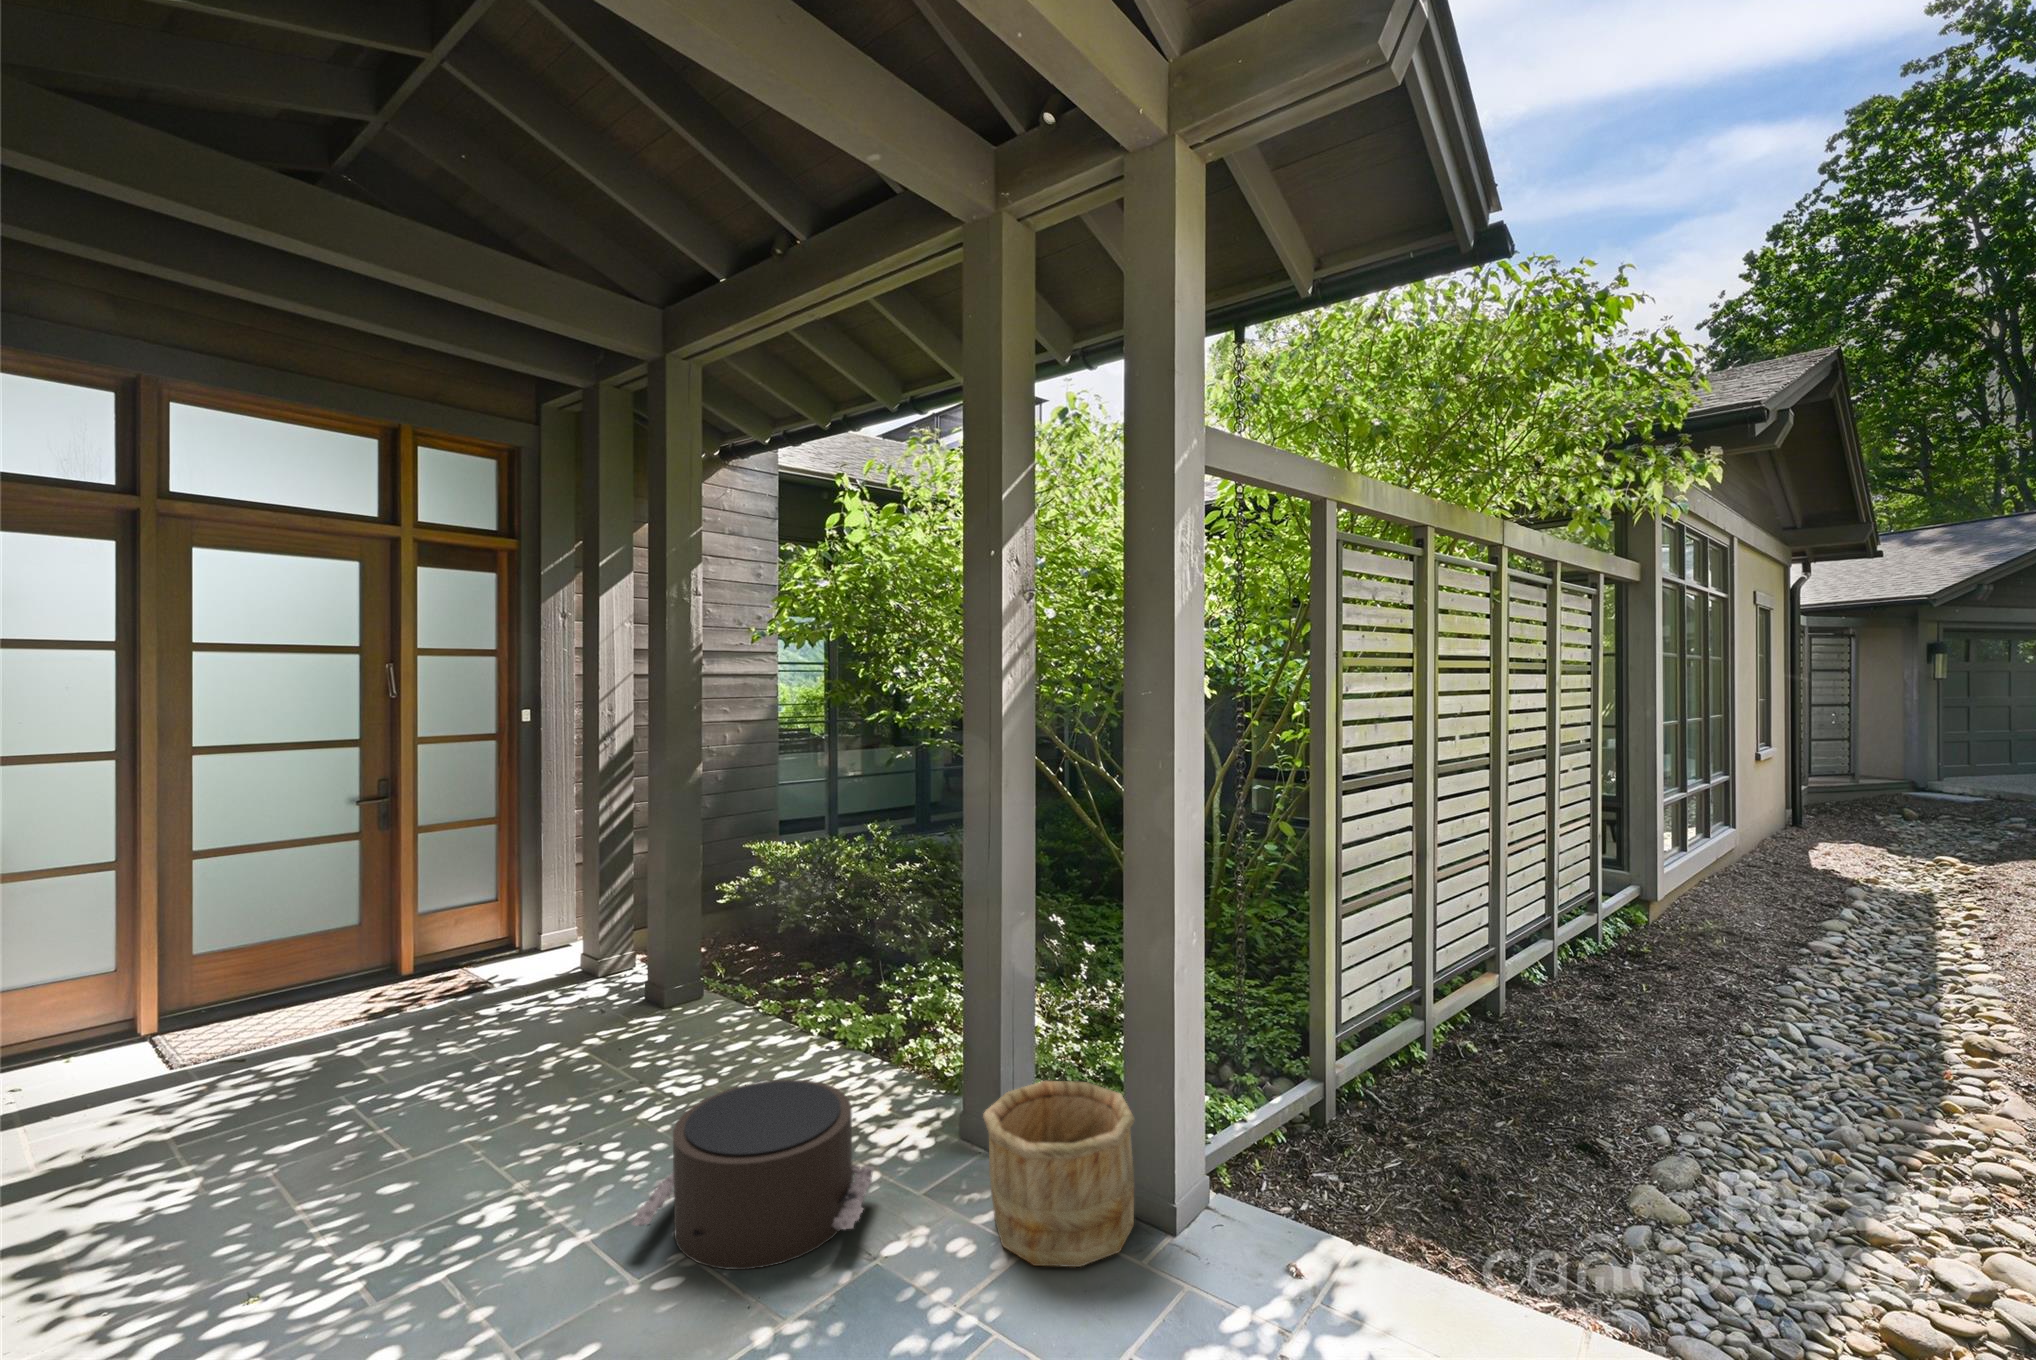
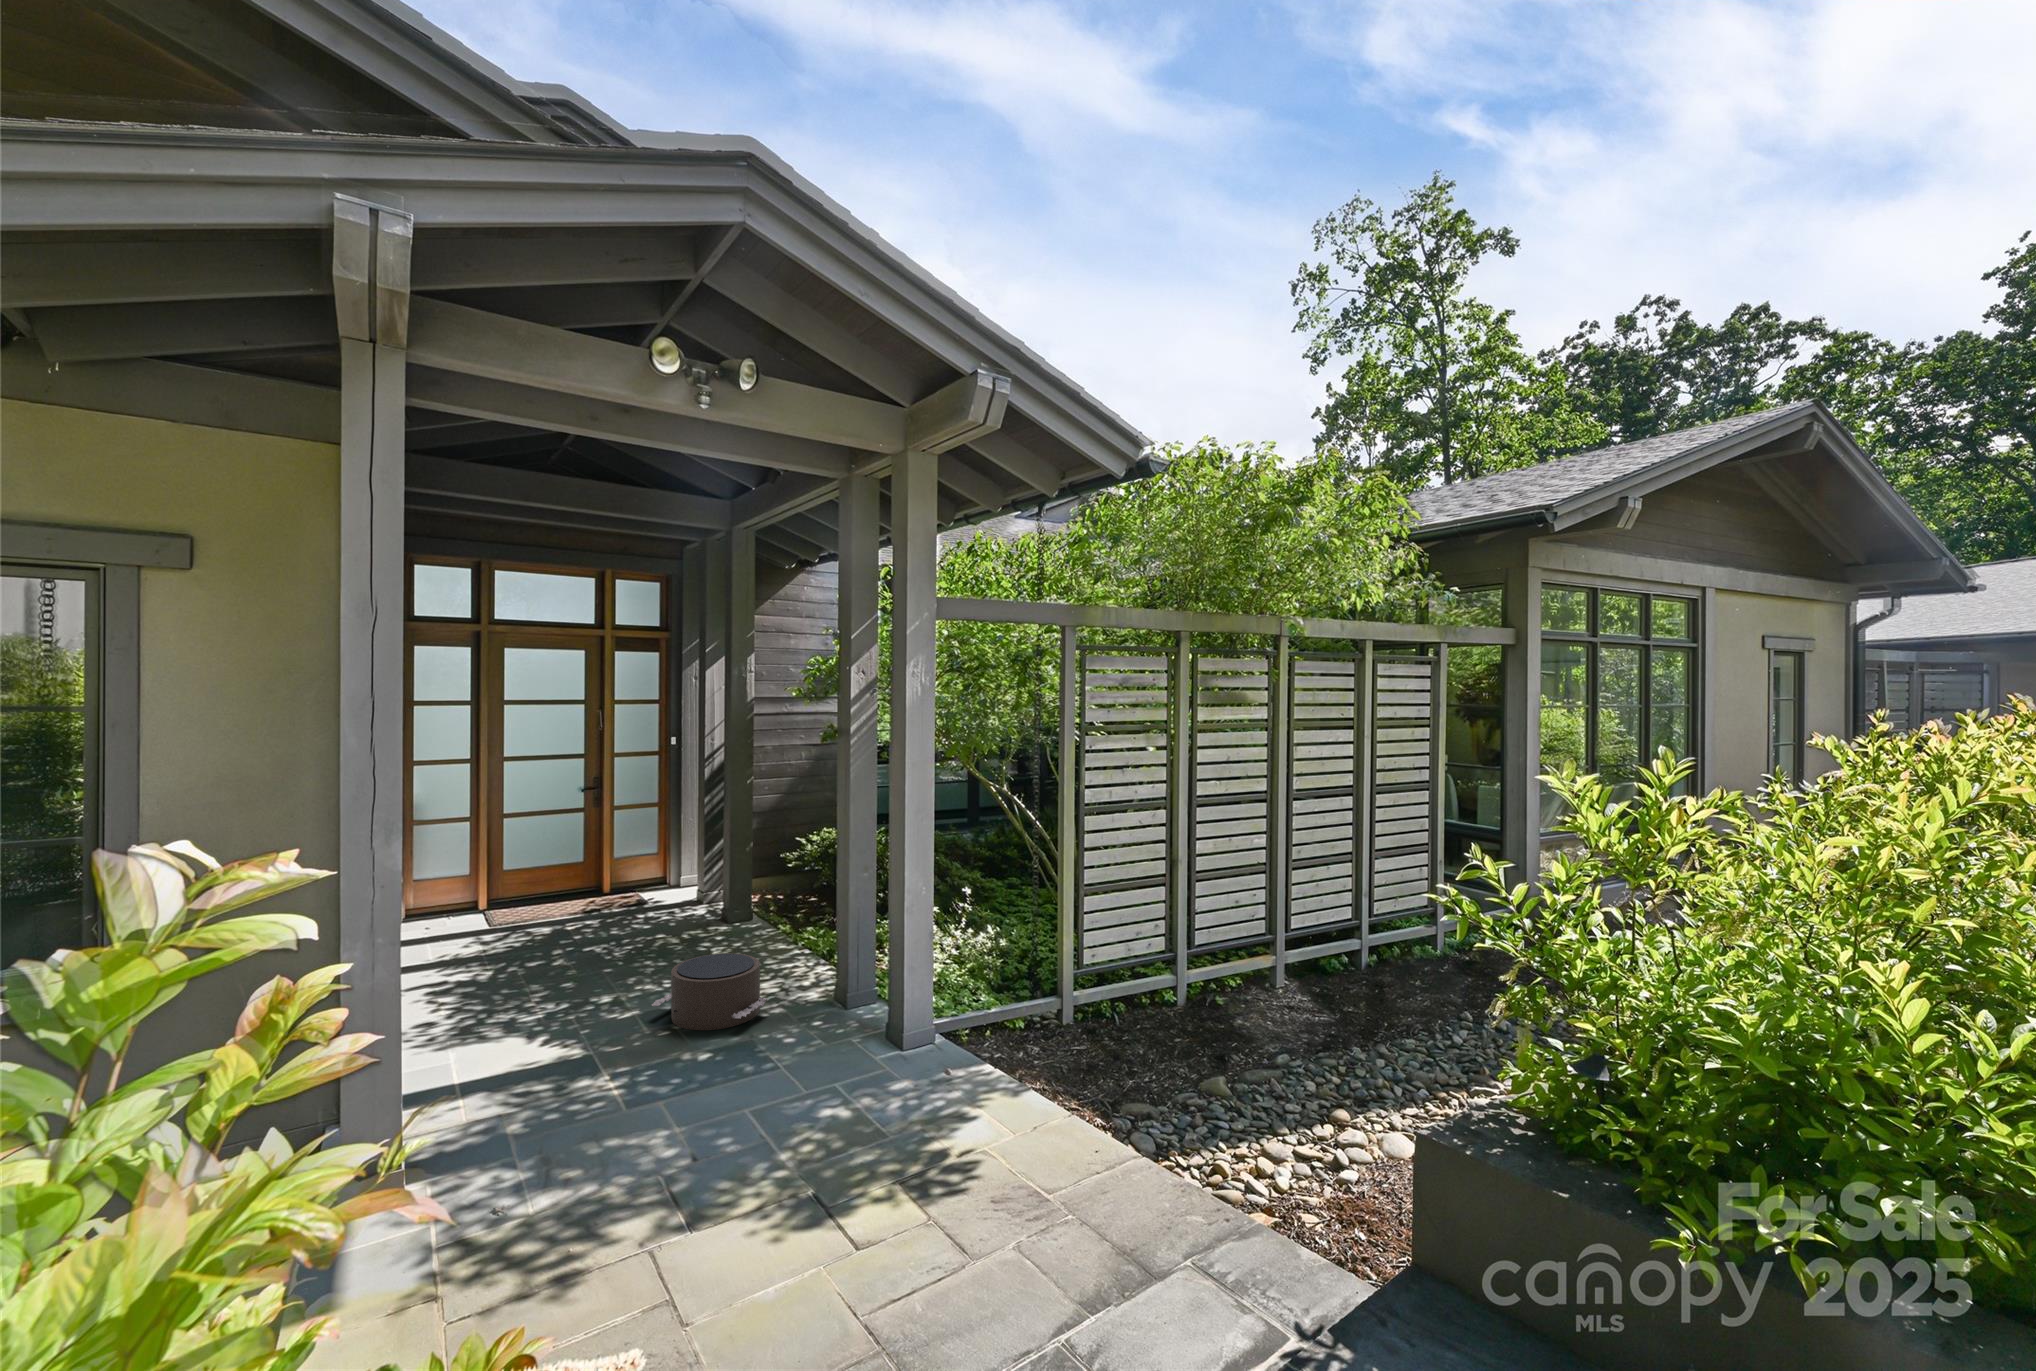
wooden bucket: present [983,1081,1135,1267] -> none [802,966,880,1048]

